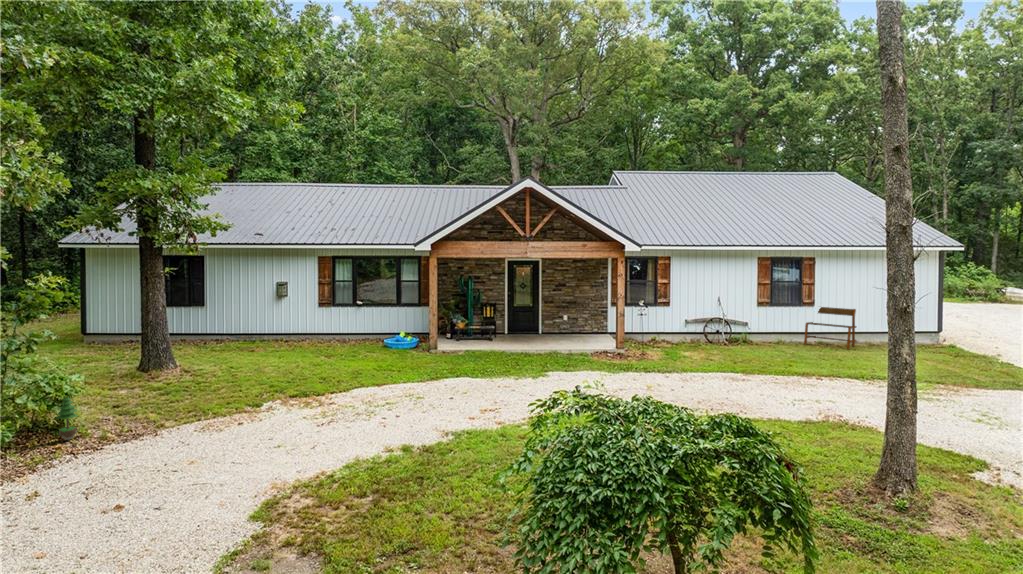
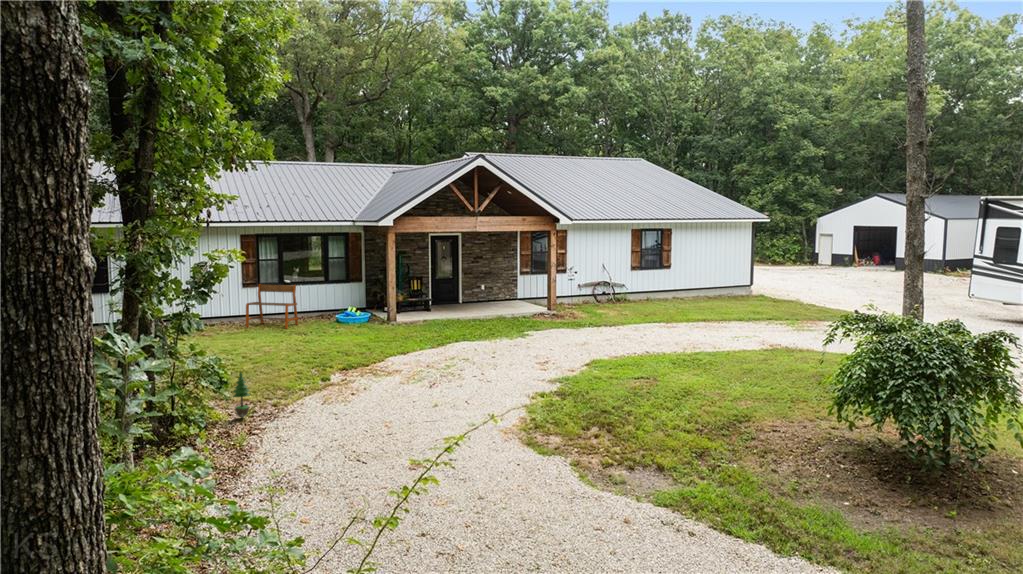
bench: present [804,307,856,349] -> present [246,284,299,329]

